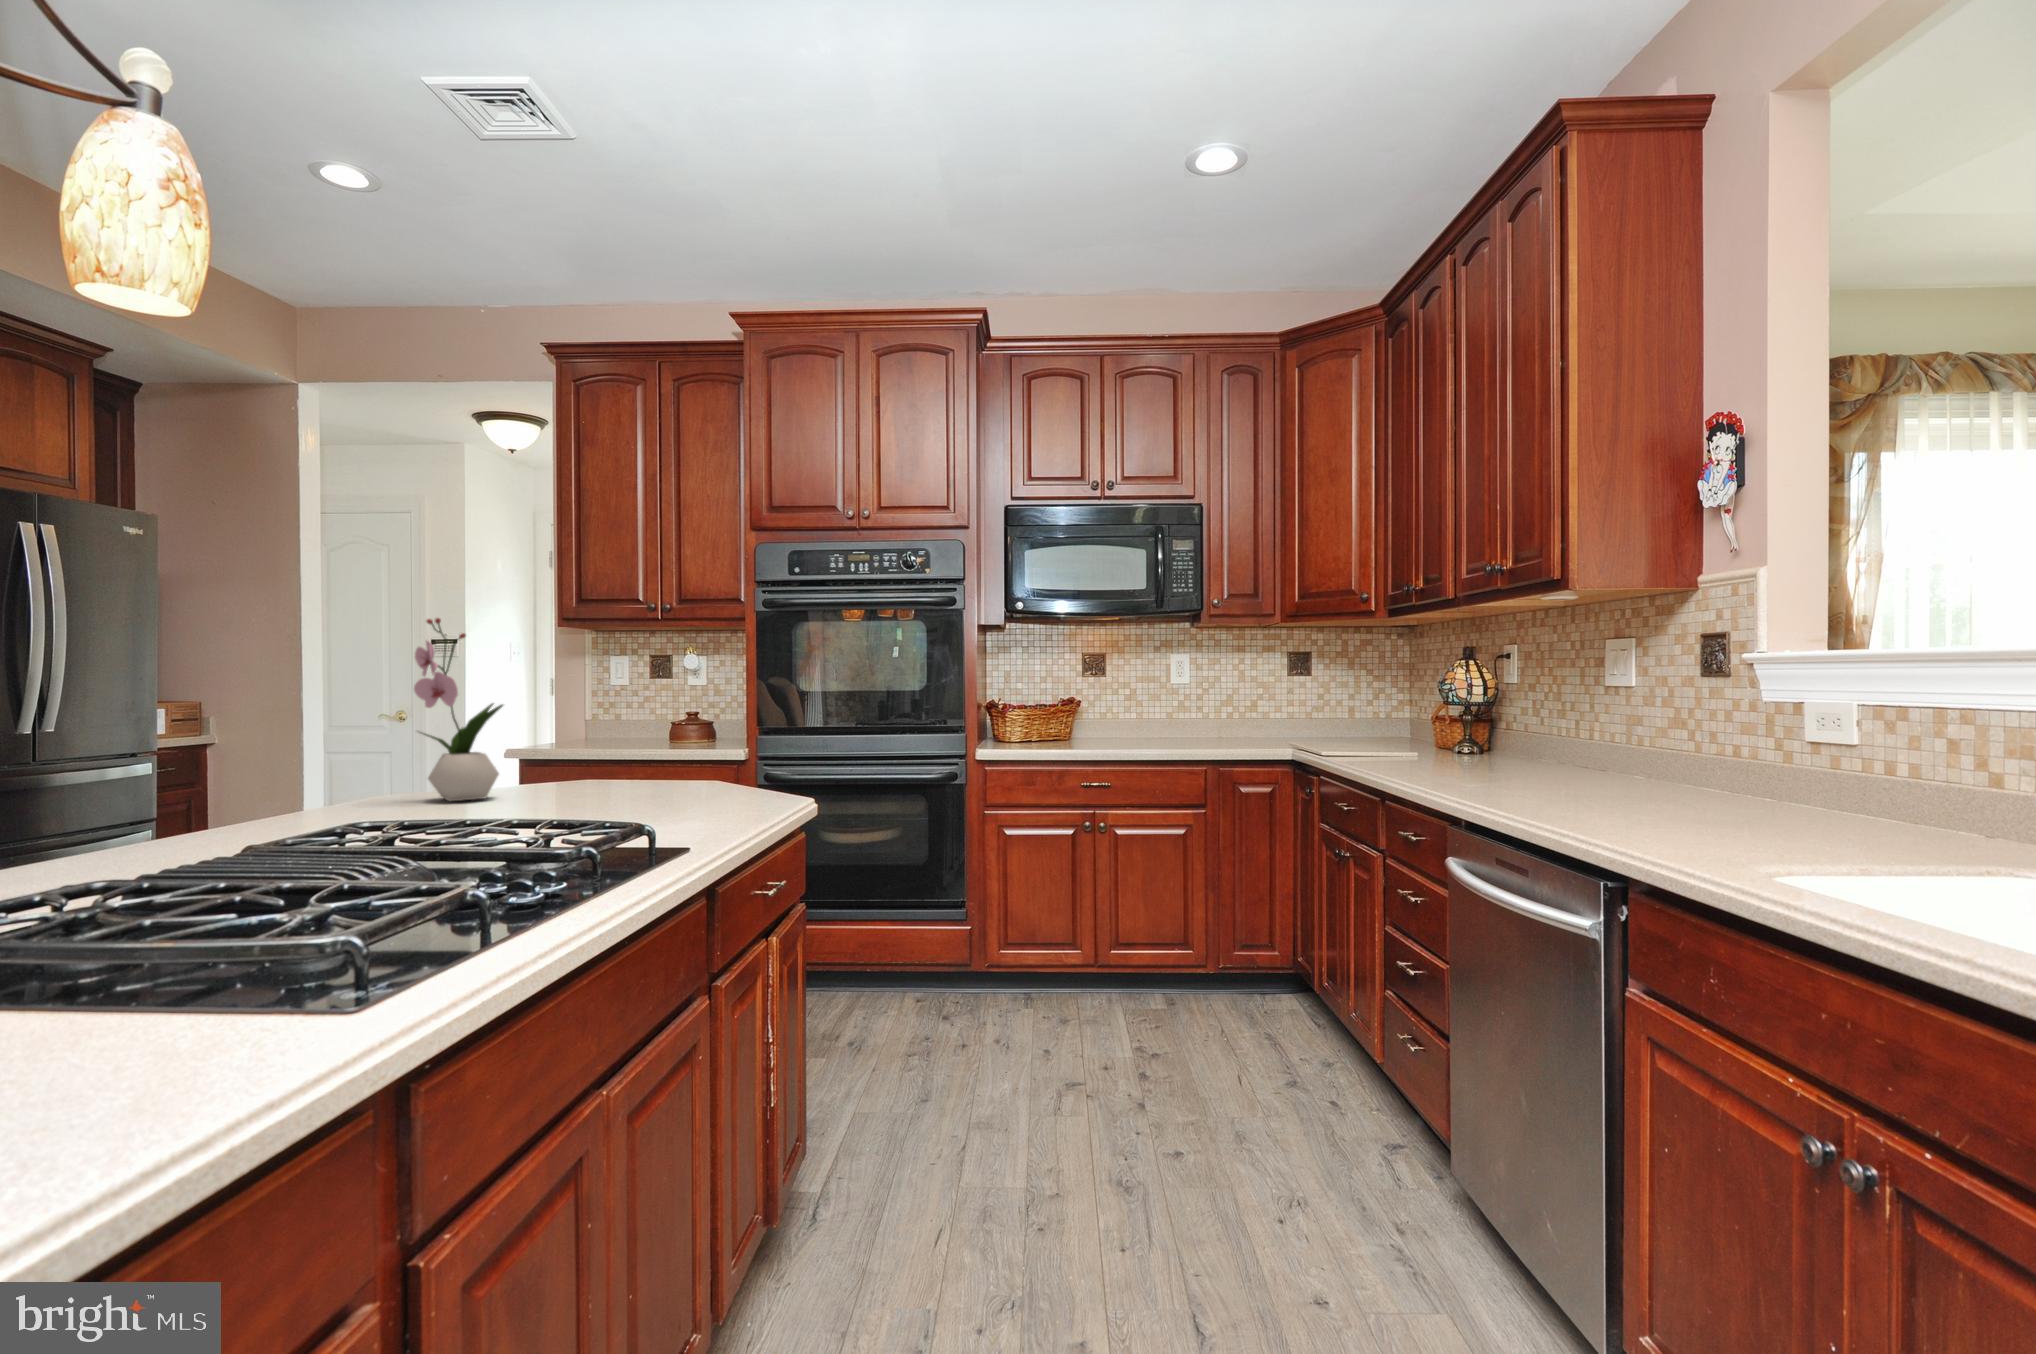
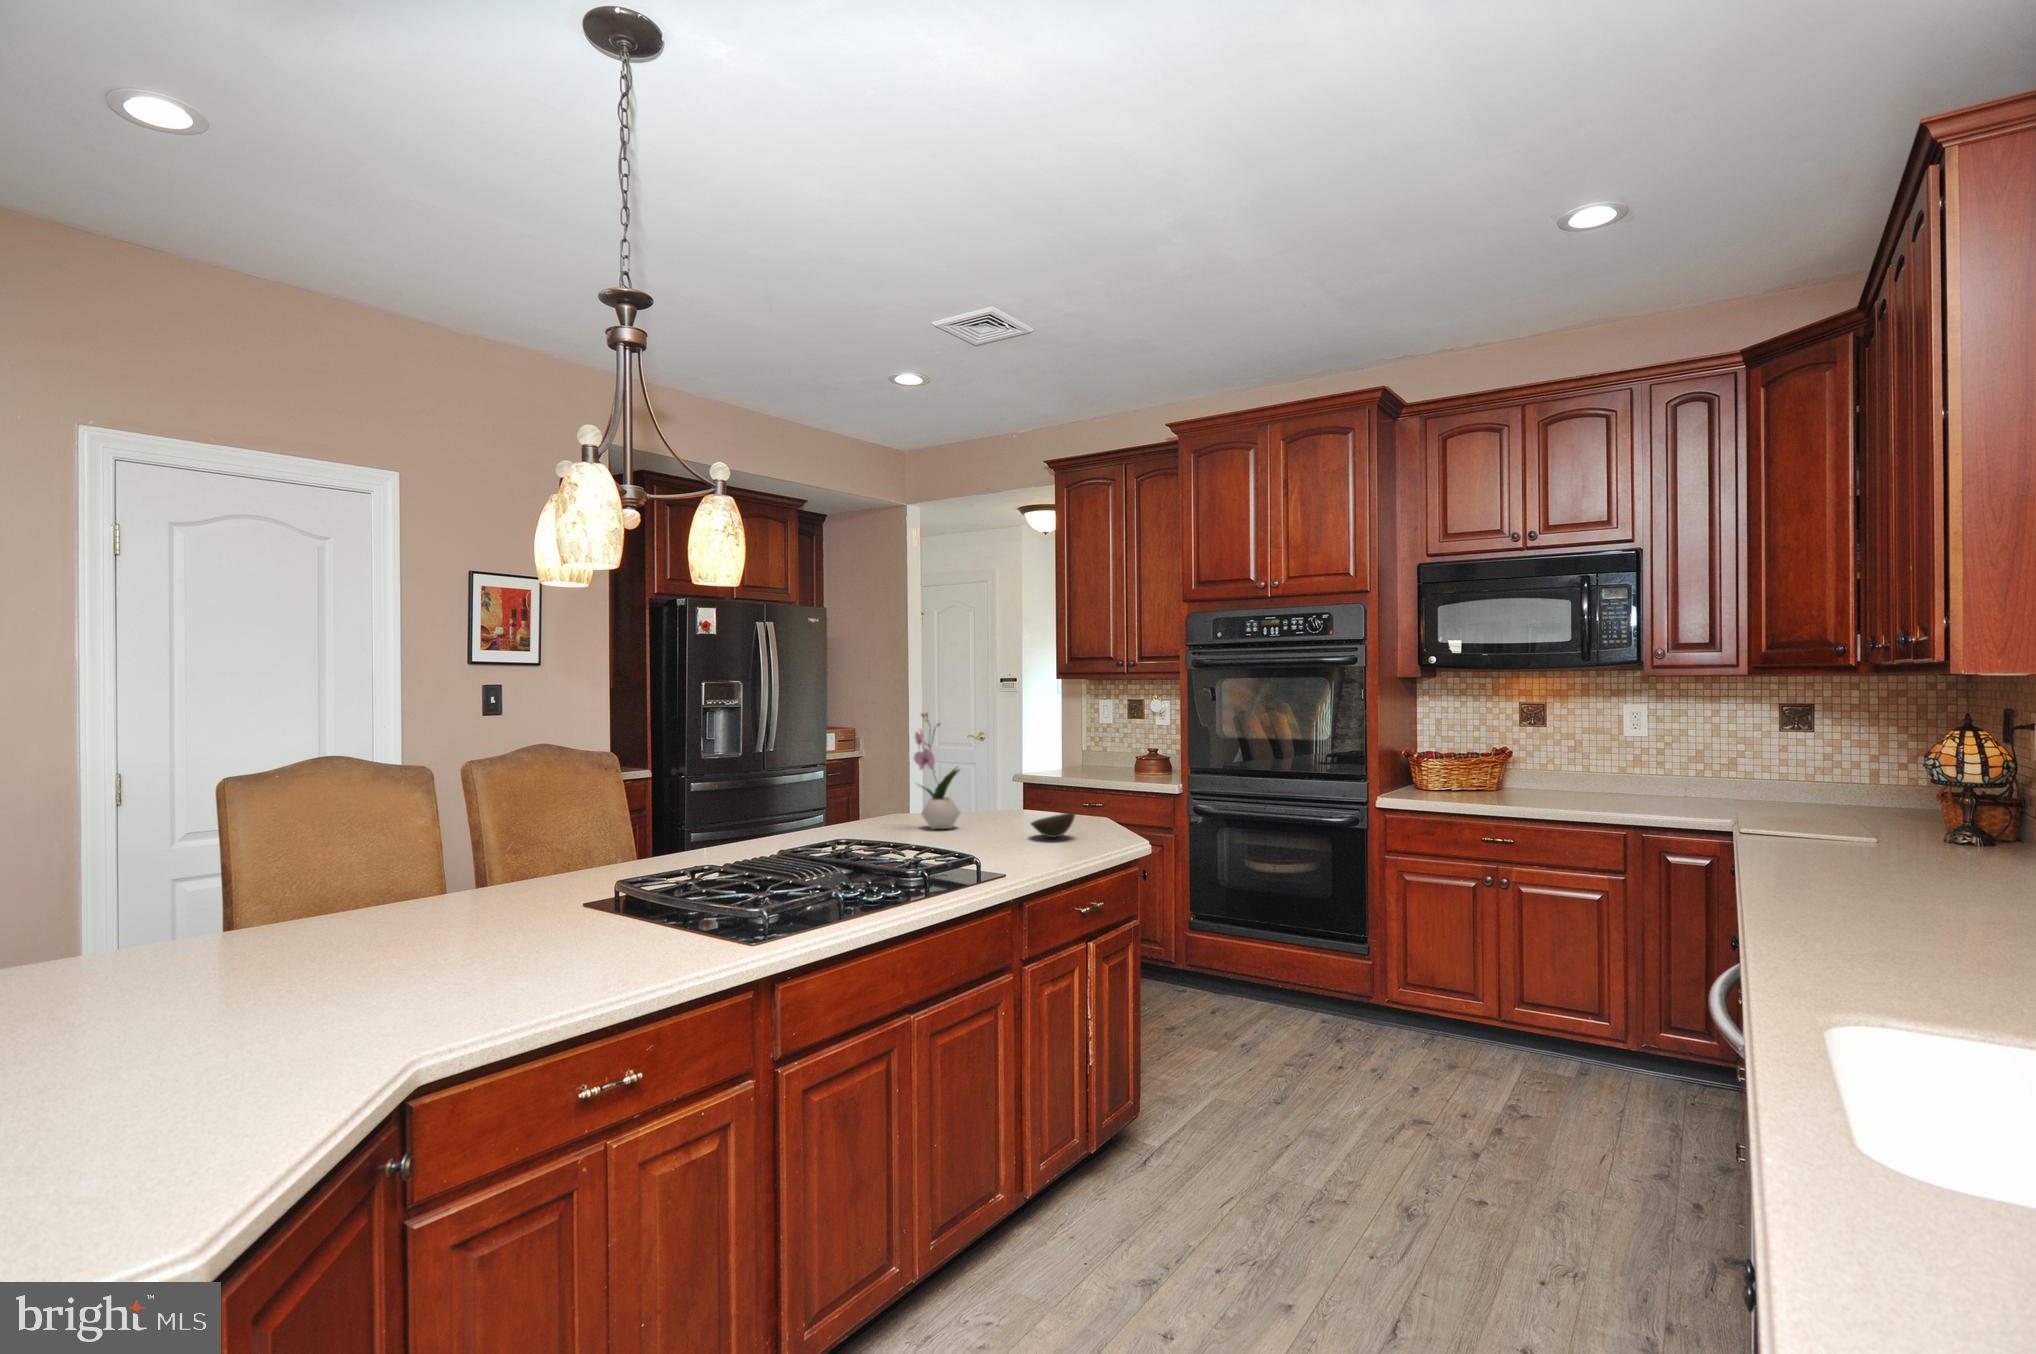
bowl: none [555,762,702,802] -> present [1031,813,1075,838]

